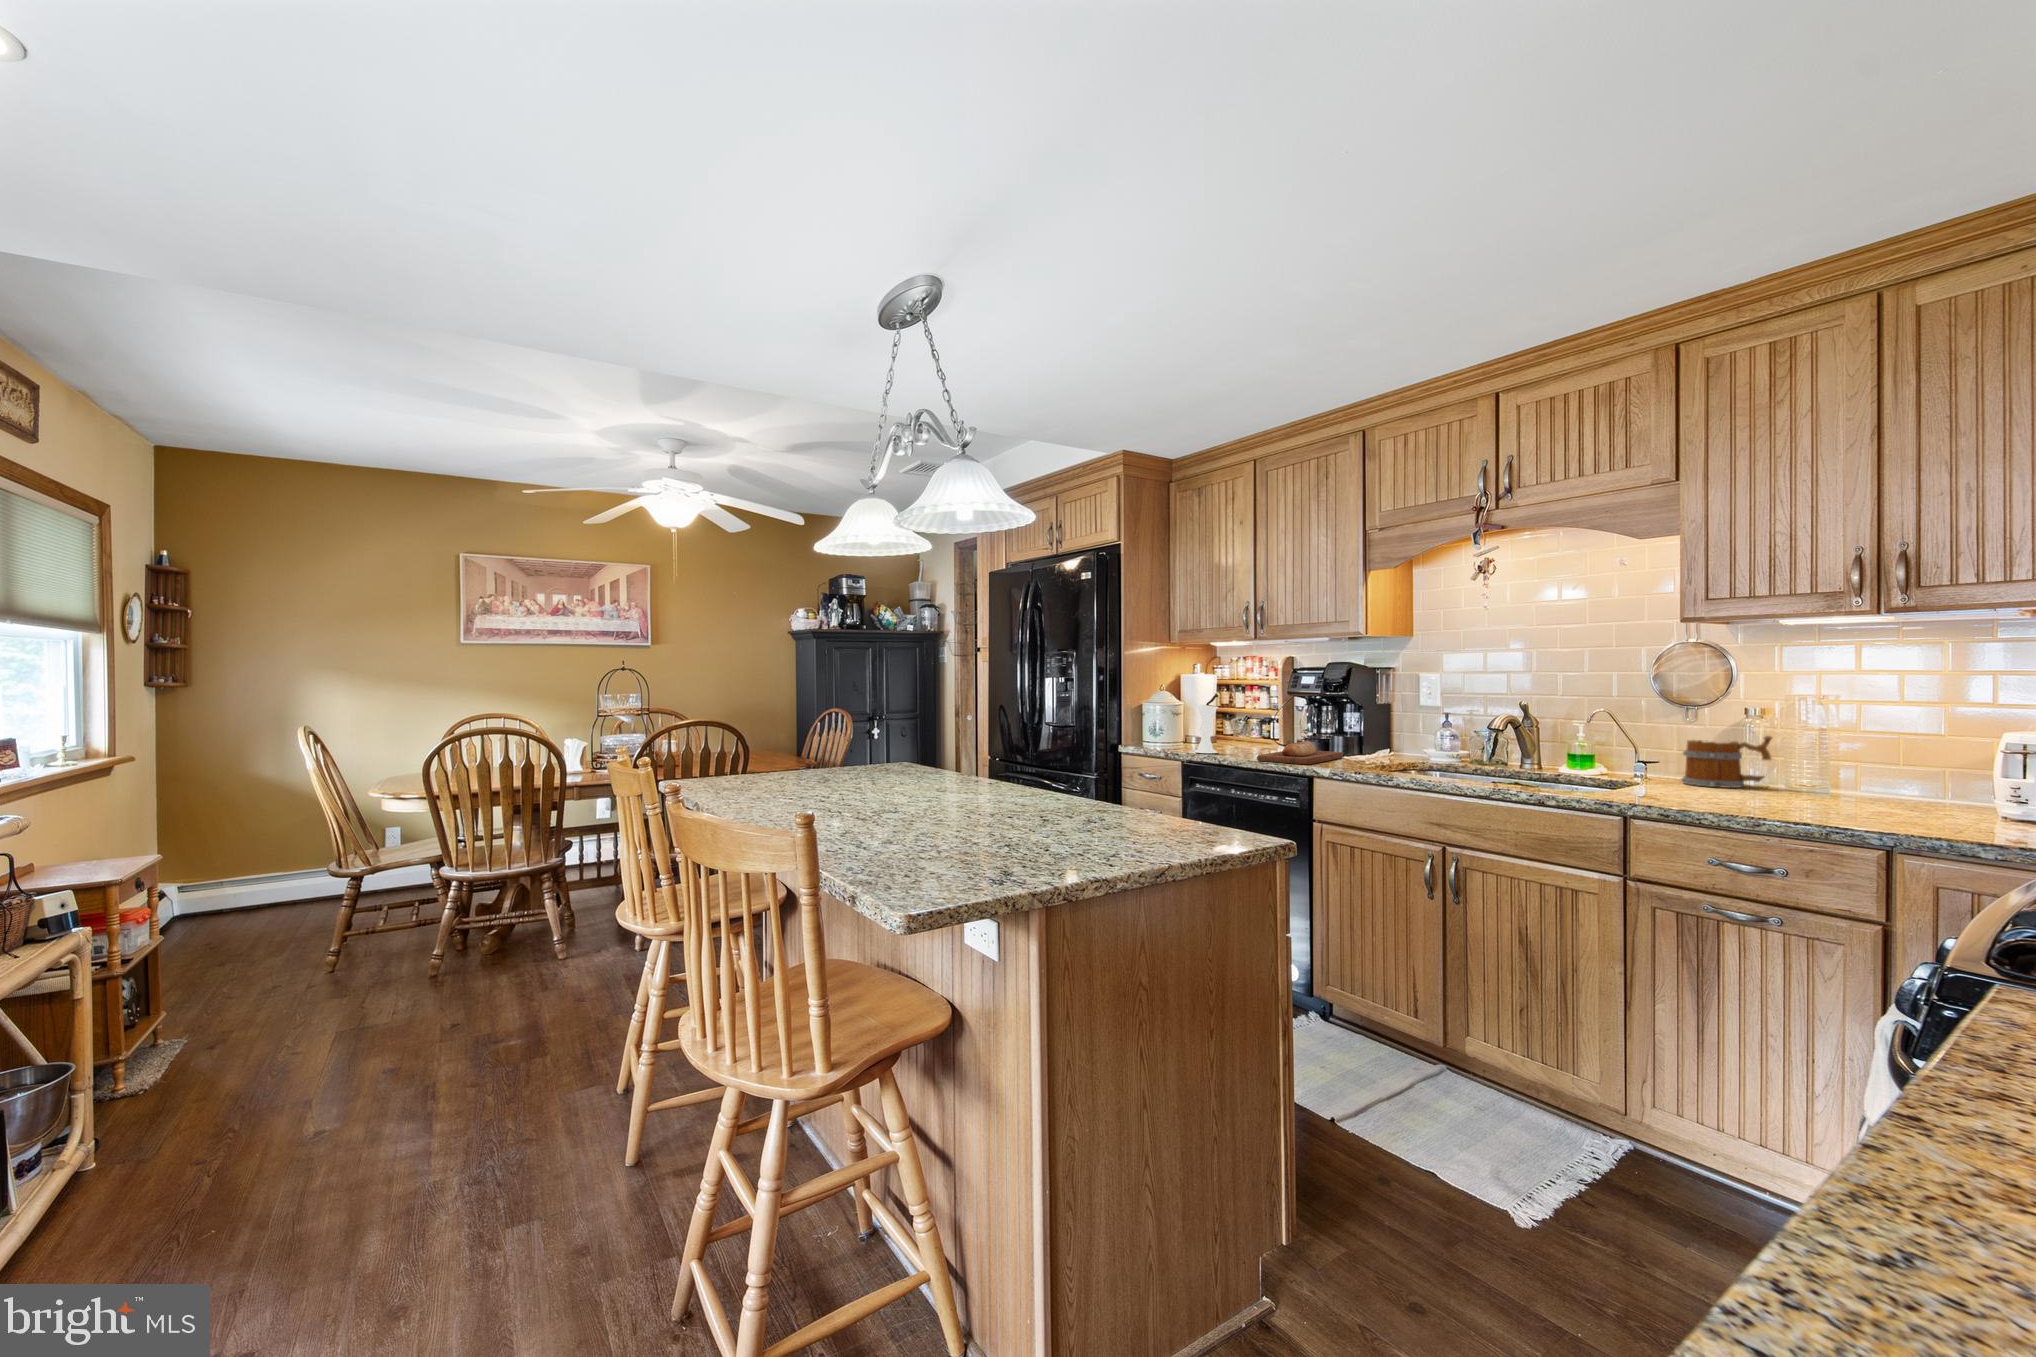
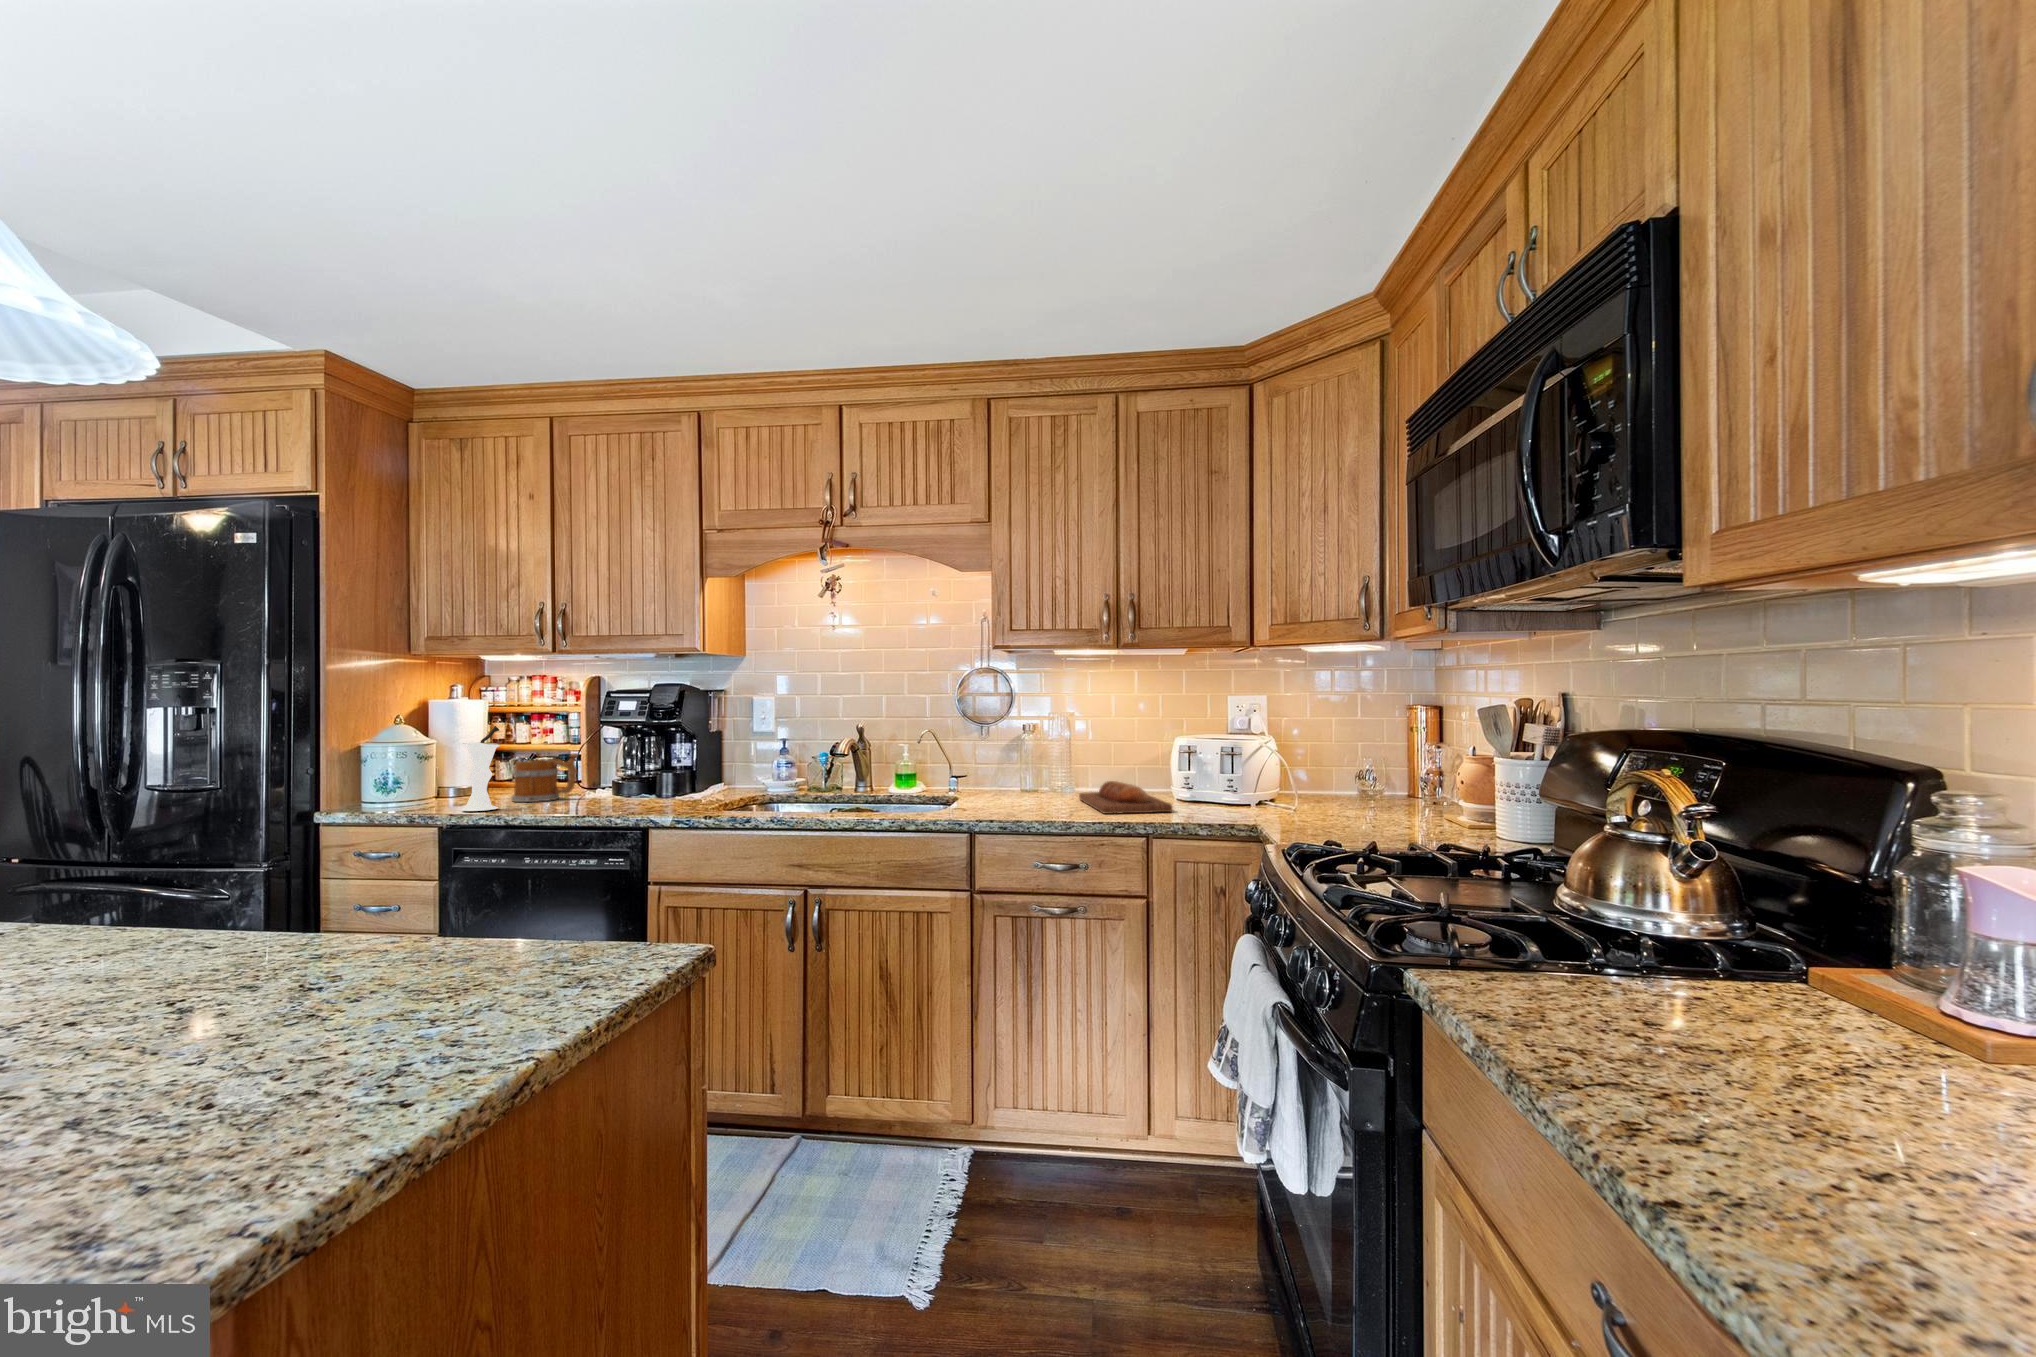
mug: present [1681,736,1772,788] -> present [511,753,578,802]
bread loaf: present [1257,741,1343,764] -> present [1079,781,1172,814]

